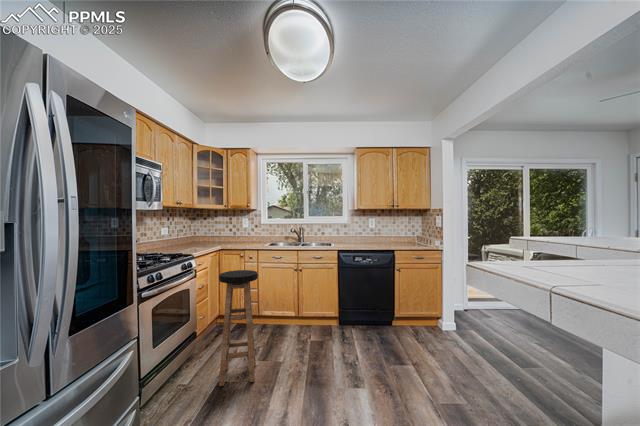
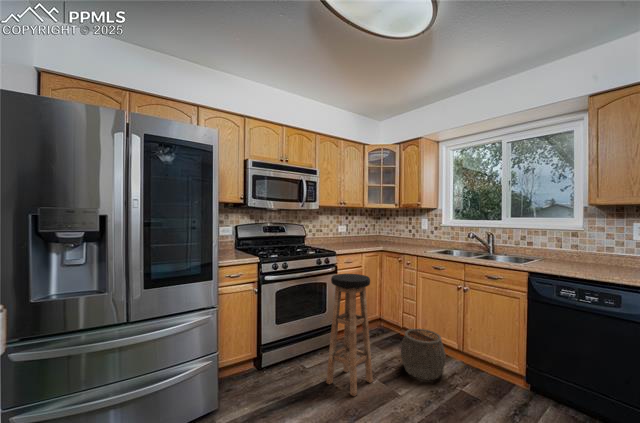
woven basket: none [263,307,298,347] -> present [401,329,446,380]

